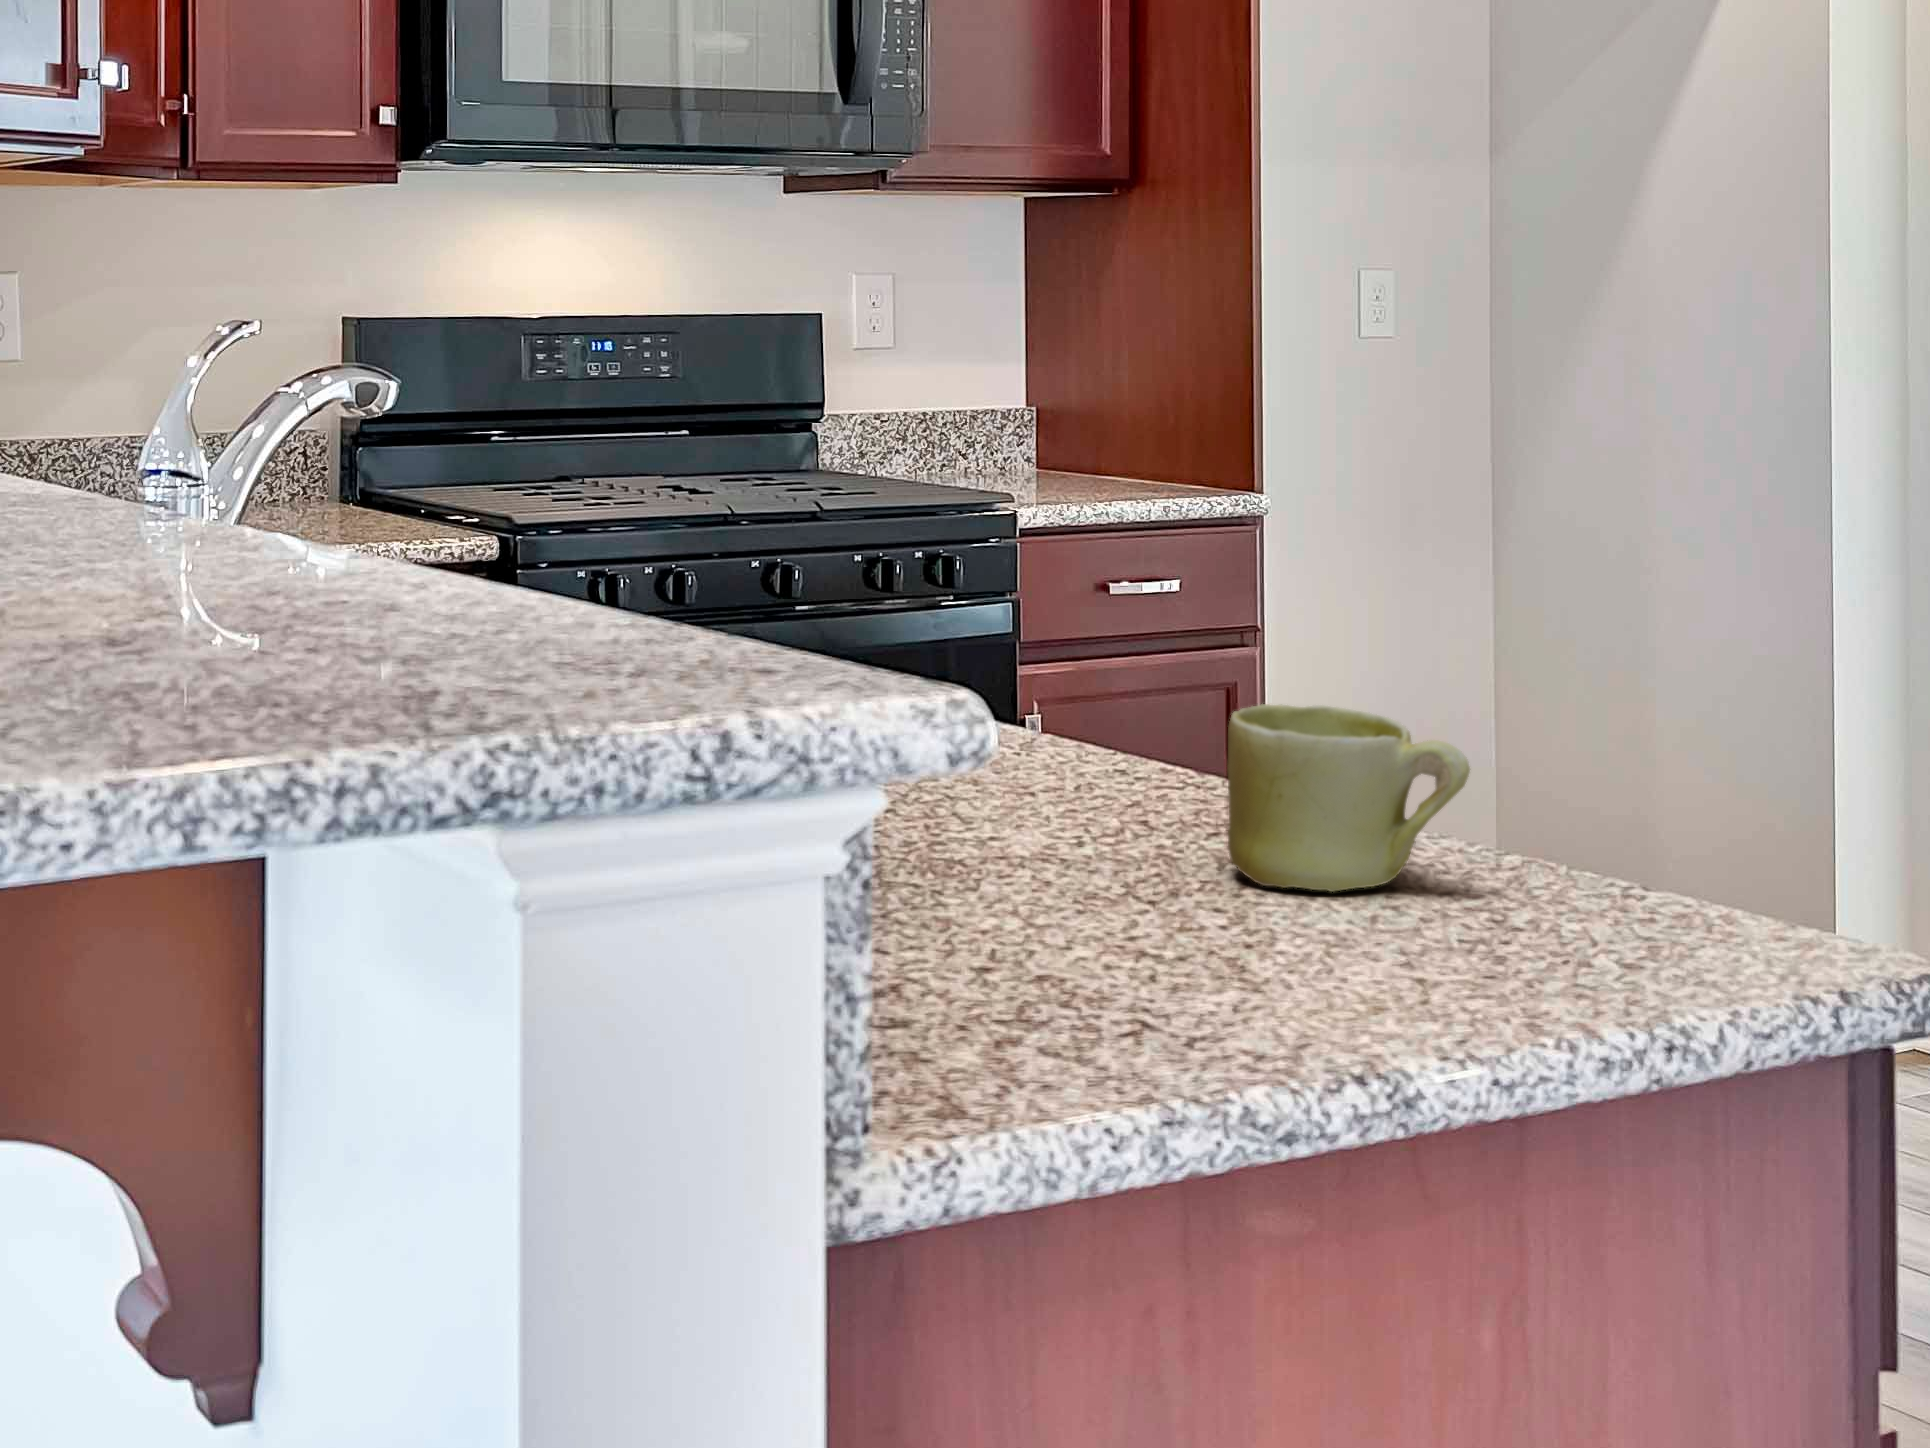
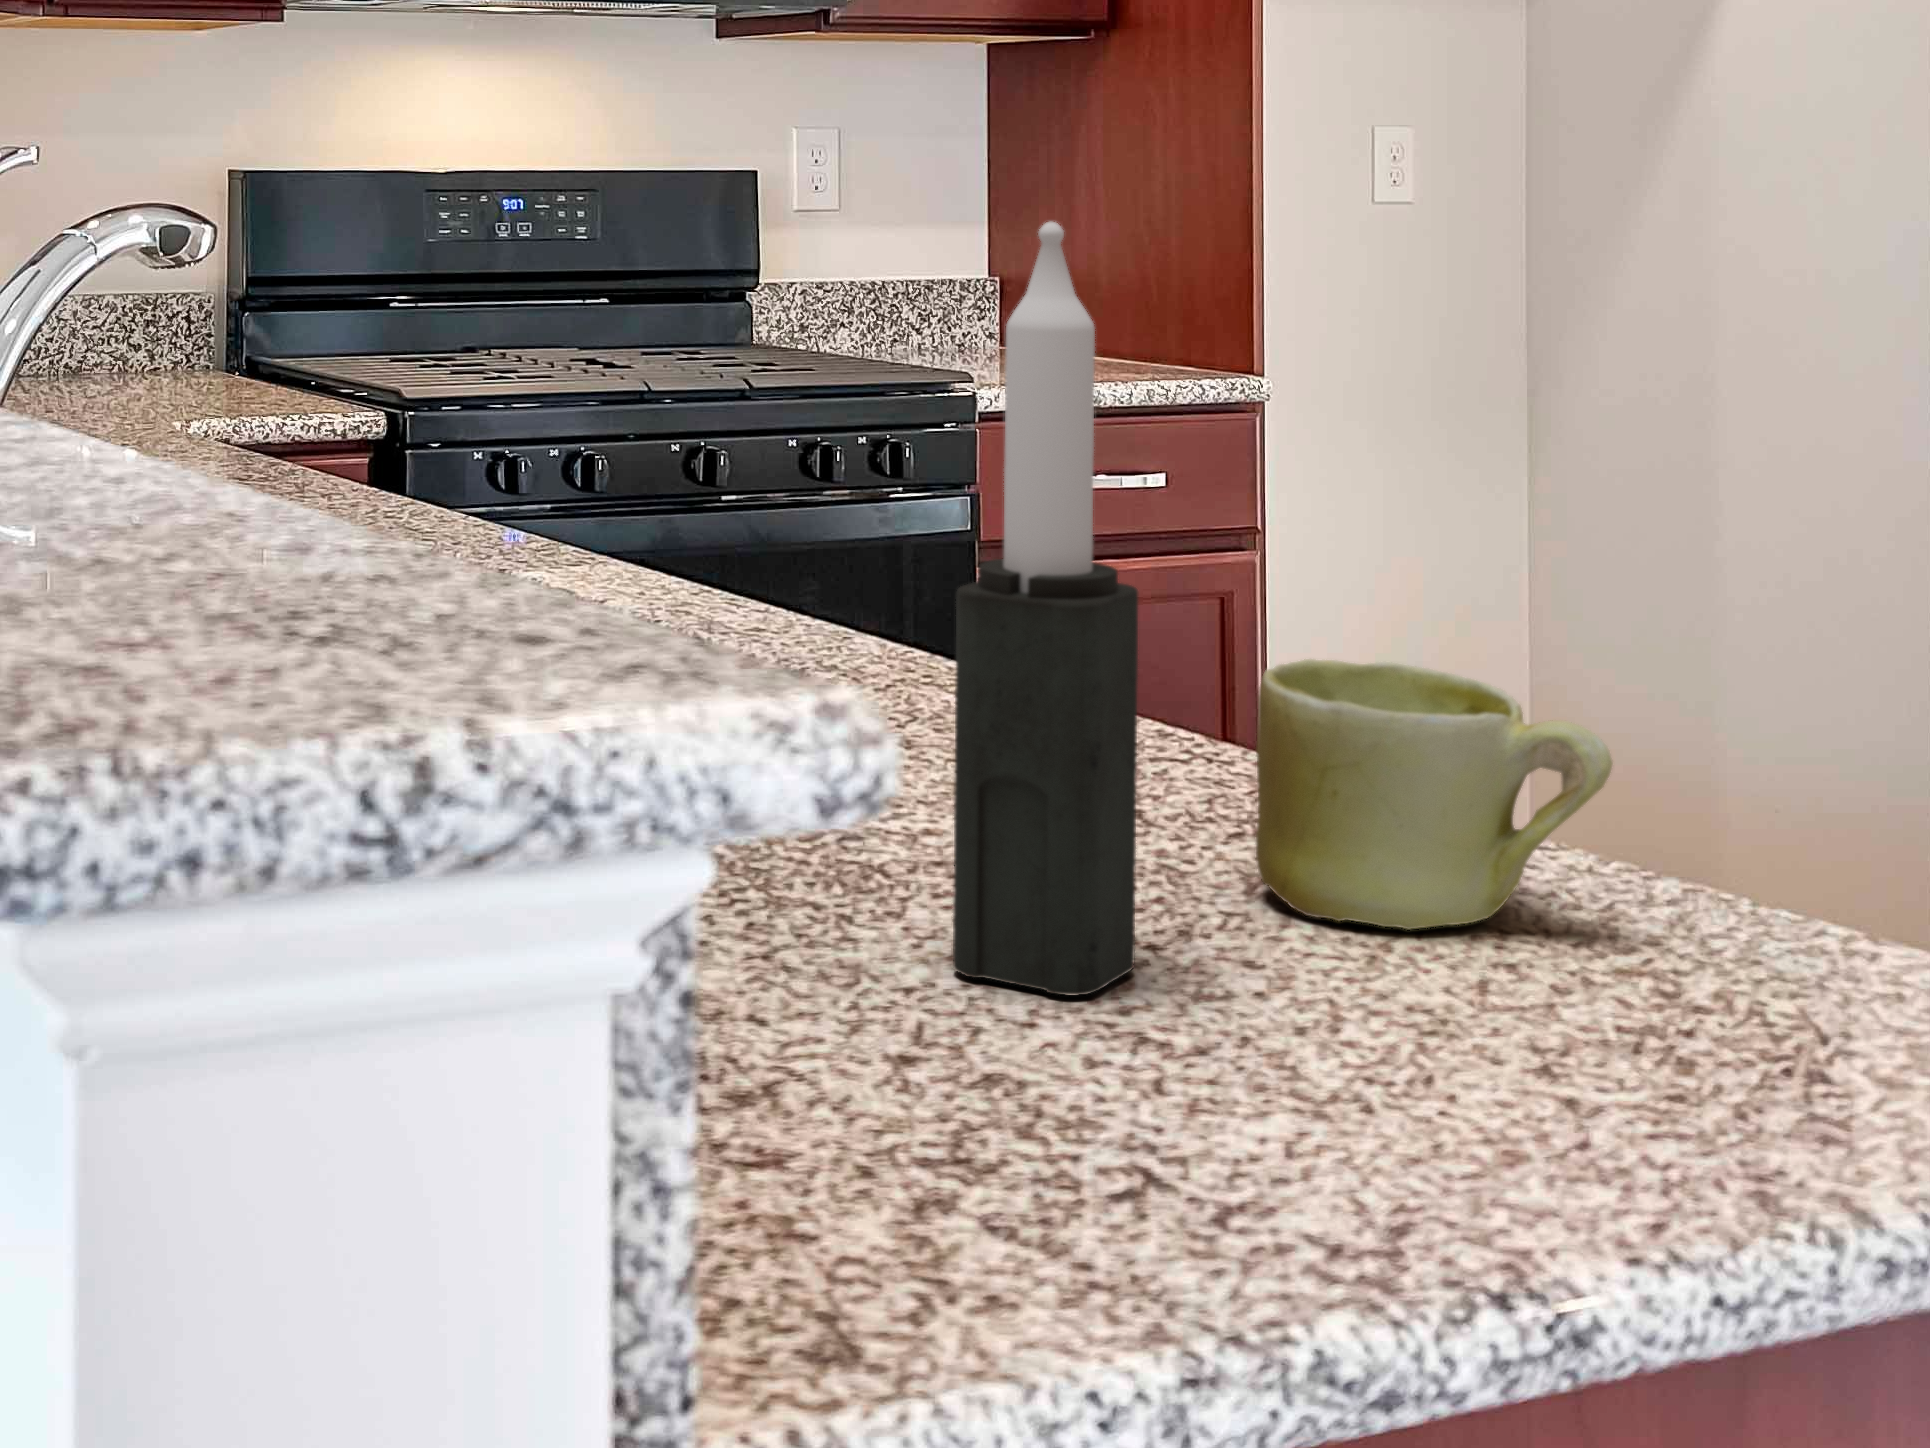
candle: none [1014,394,1140,935] -> present [953,222,1138,995]

